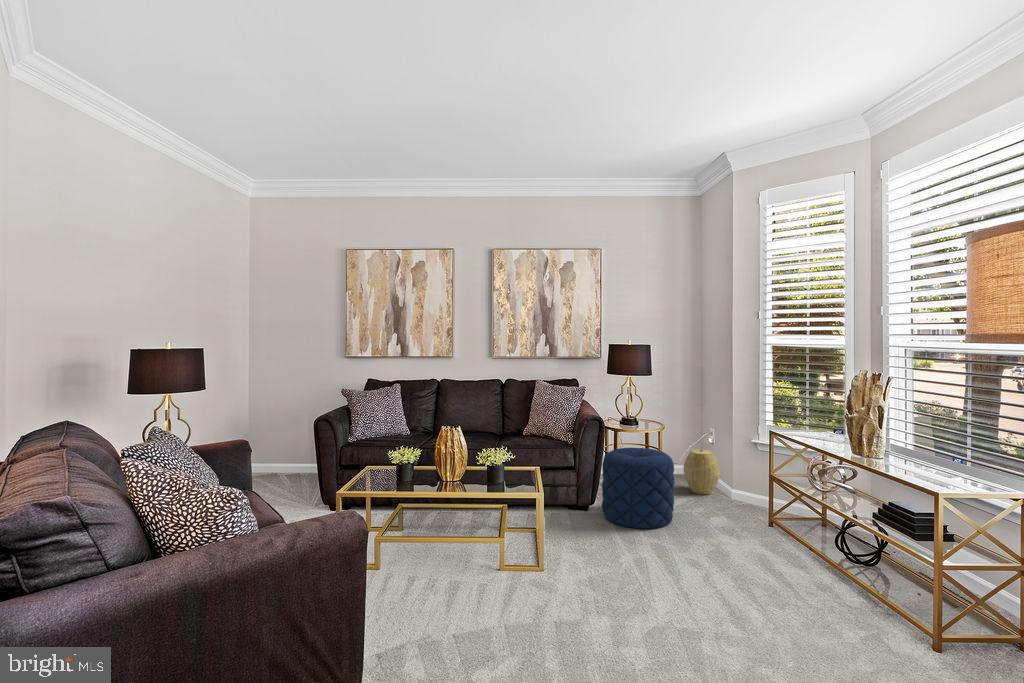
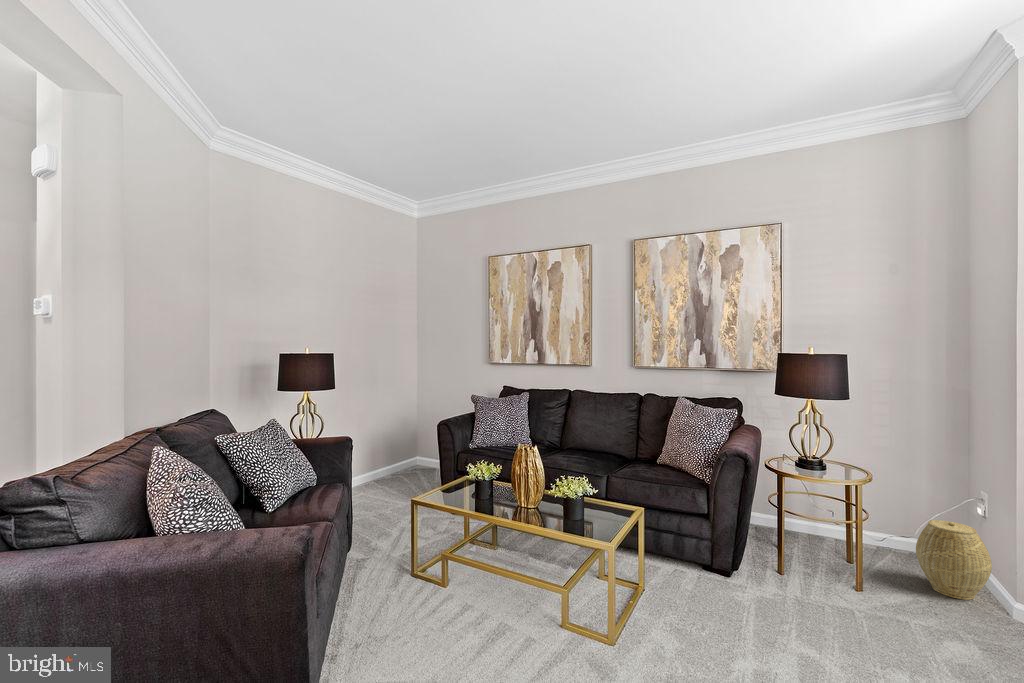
pouf: present [602,448,674,529] -> none [741,500,865,637]

